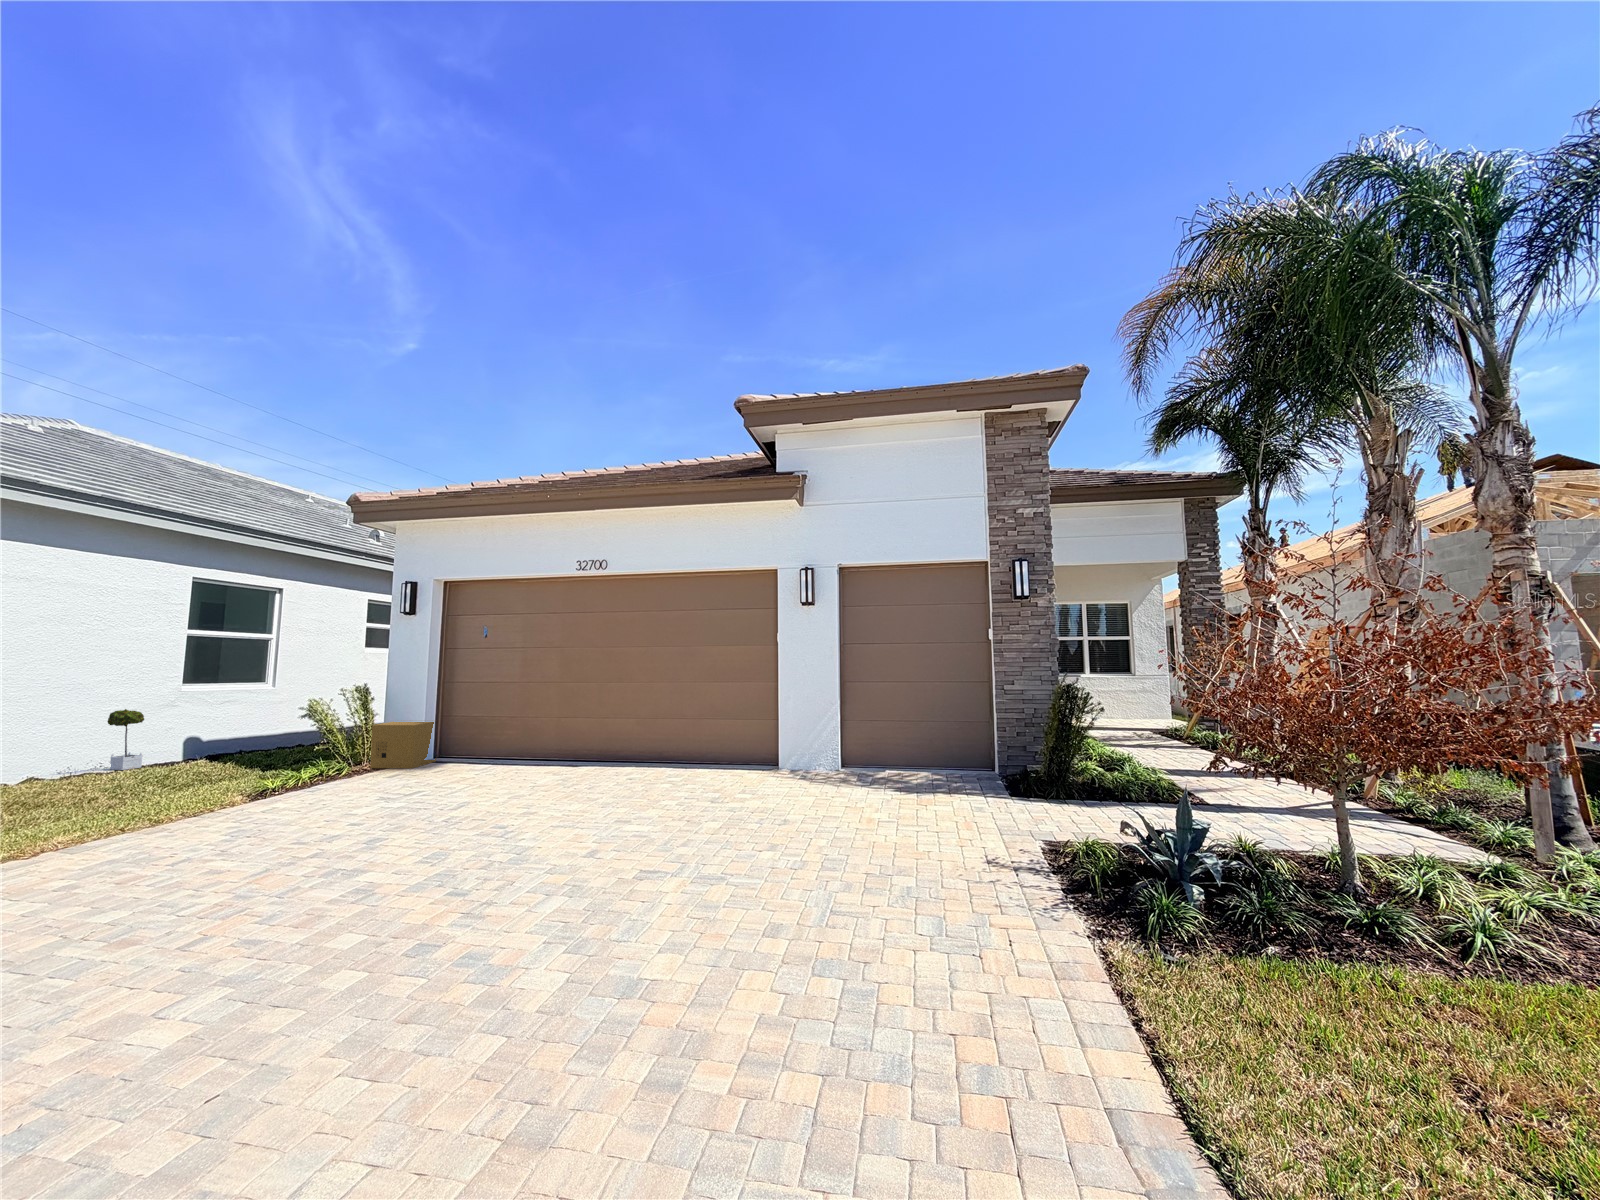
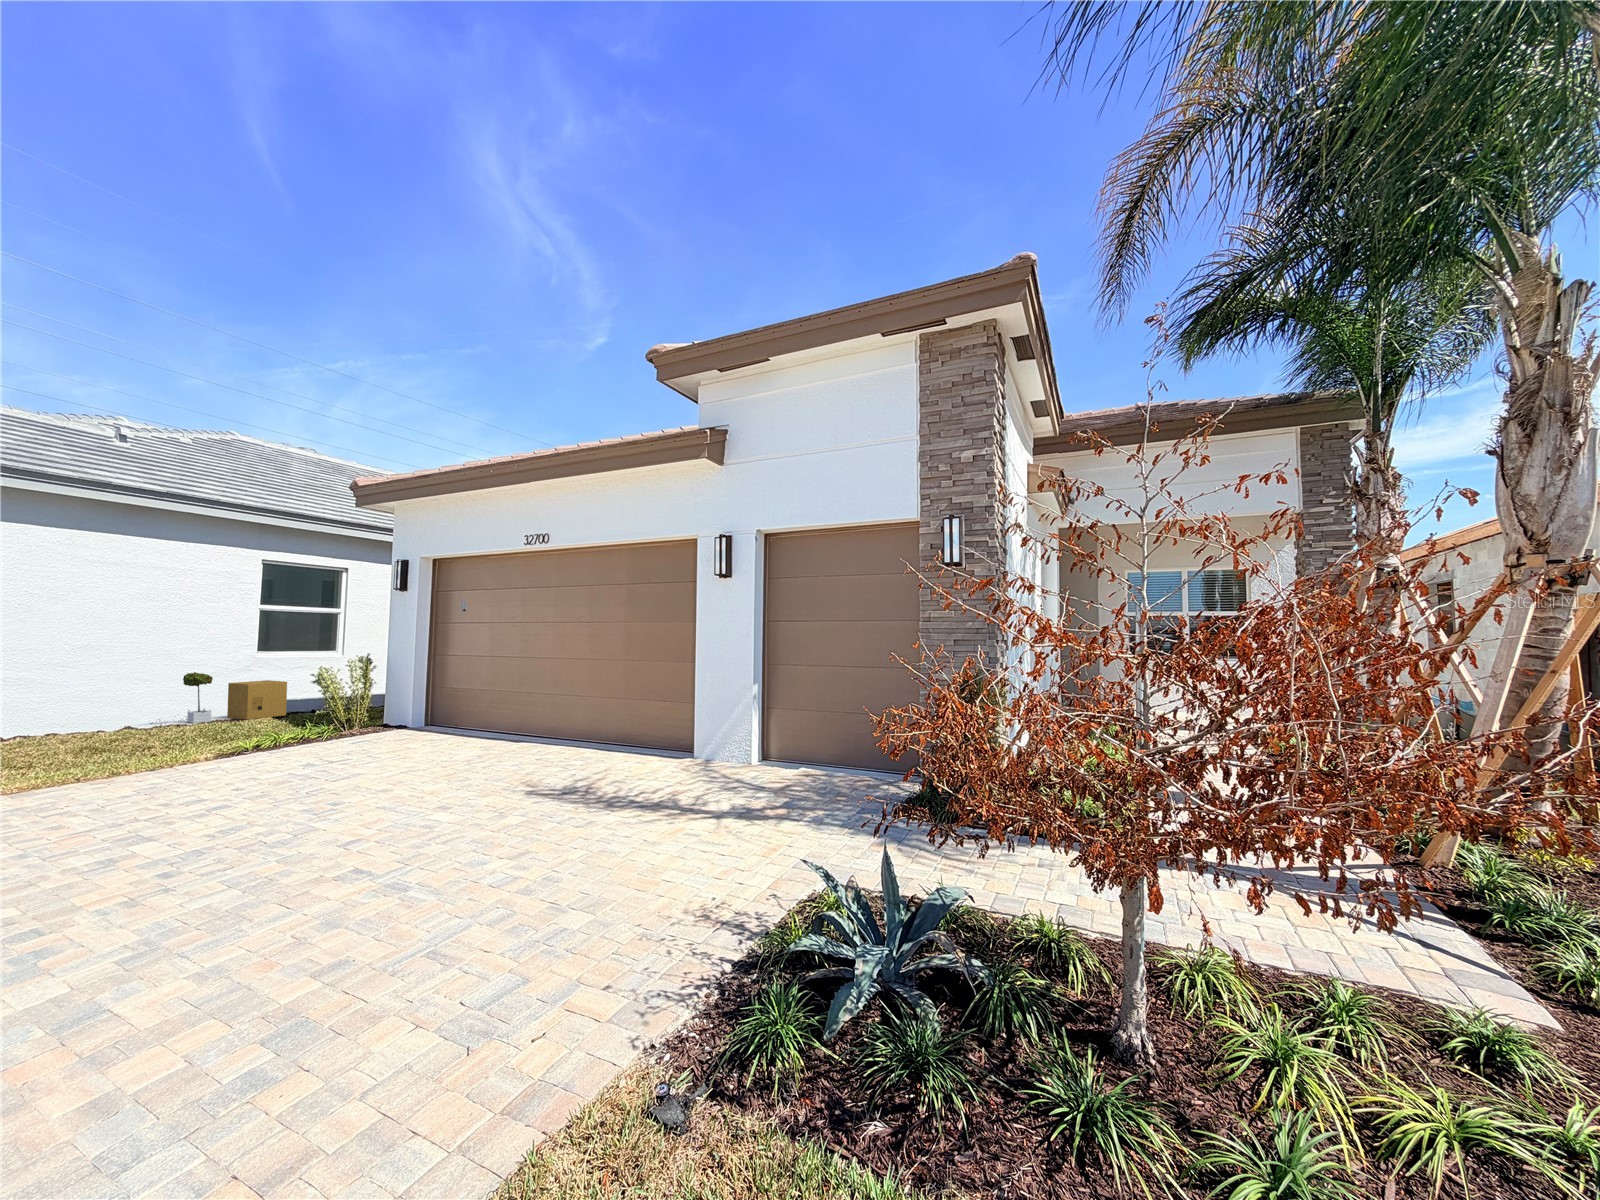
cardboard box: present [370,722,436,768] -> present [227,680,287,720]

